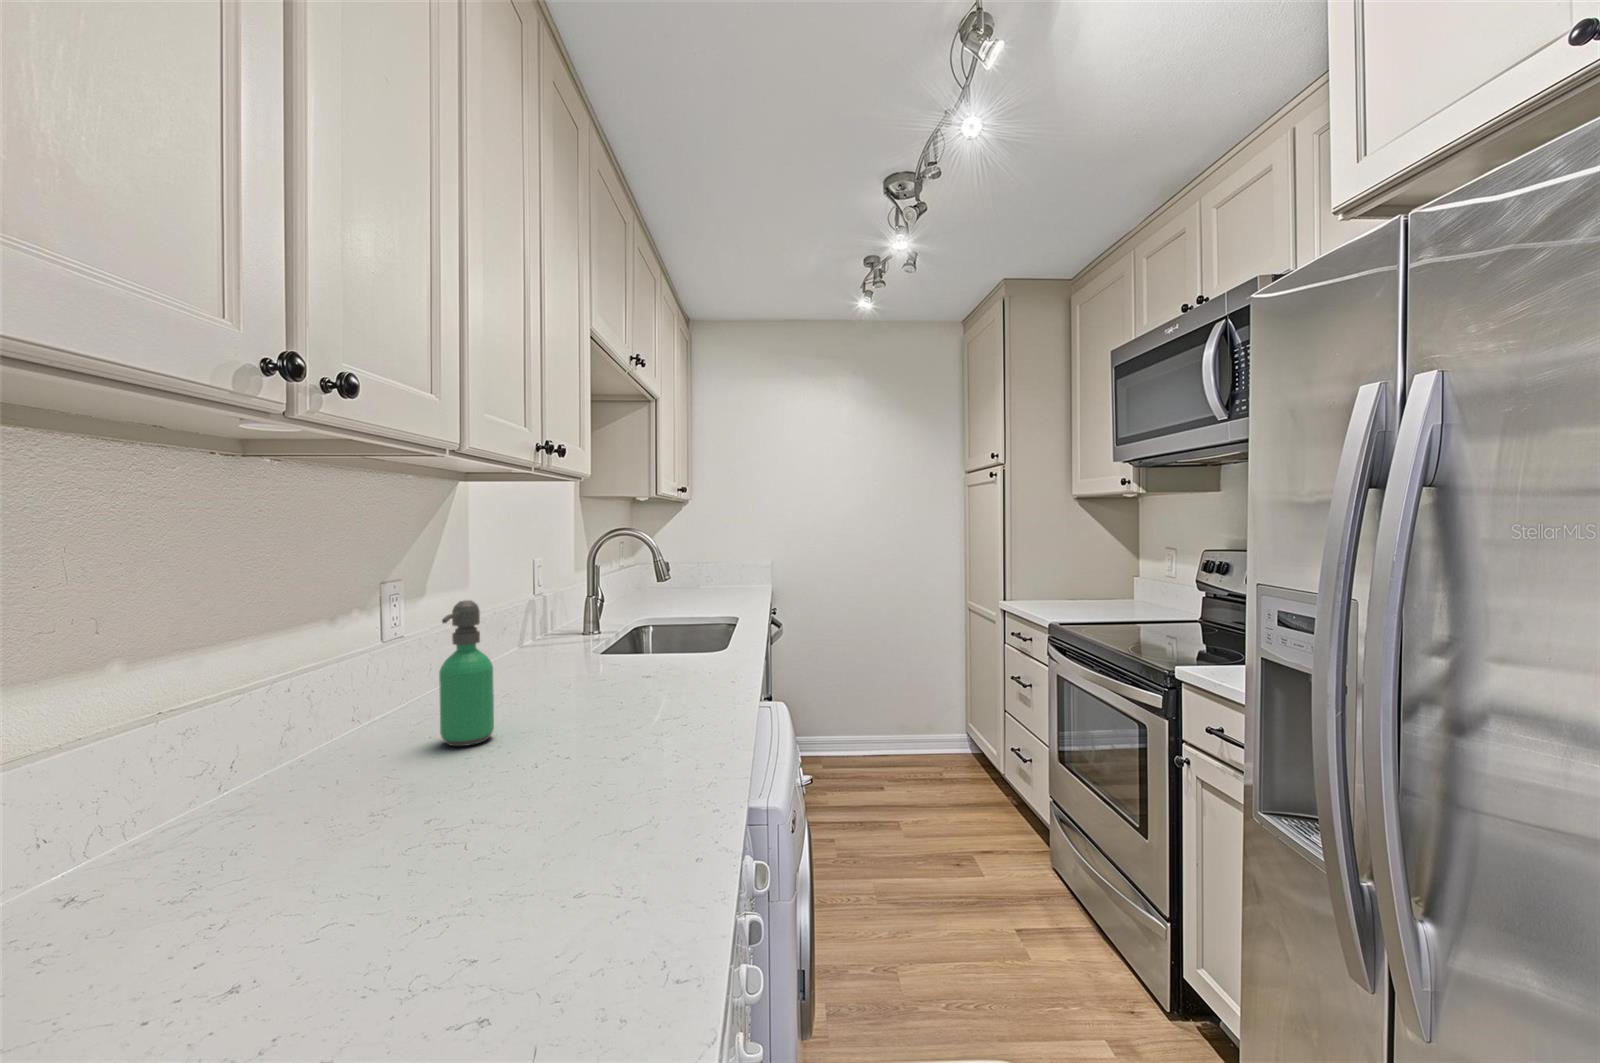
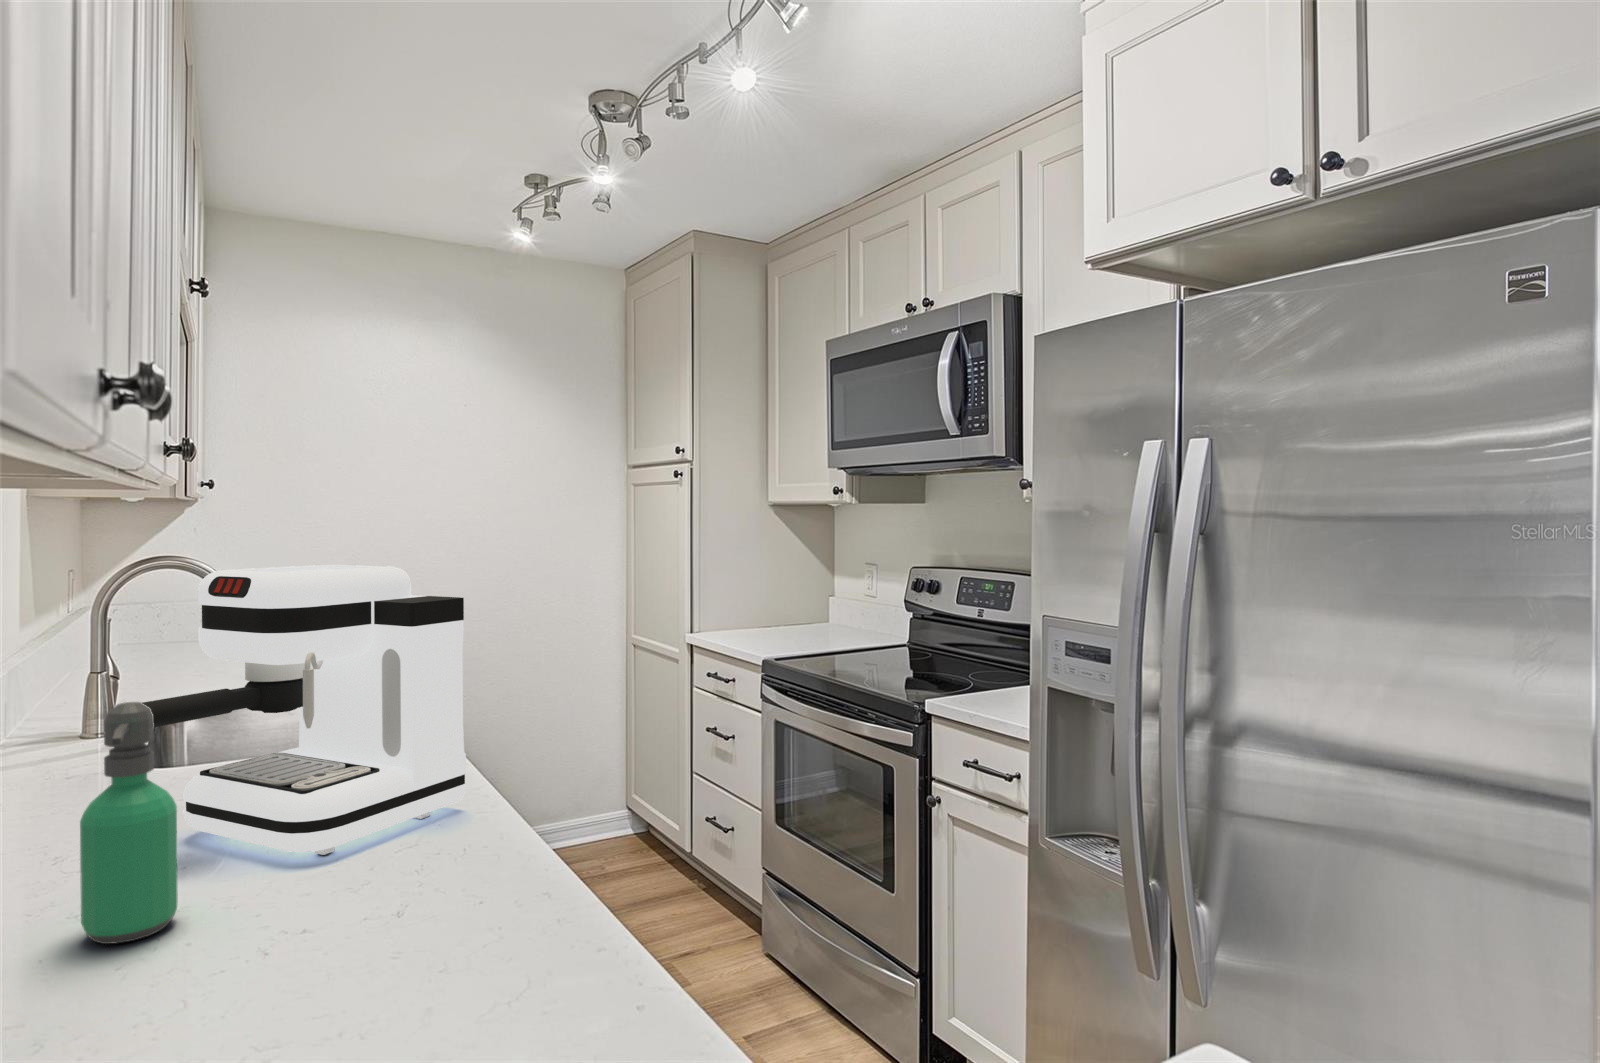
coffee maker: none [506,528,708,716] -> present [142,565,466,855]

